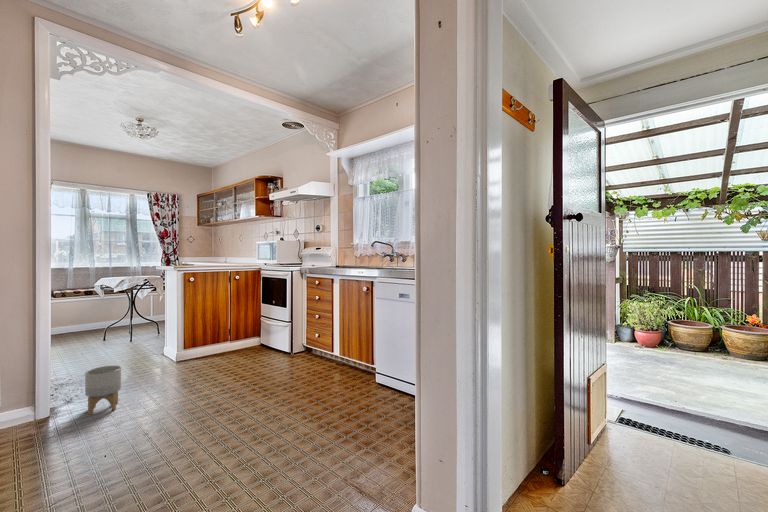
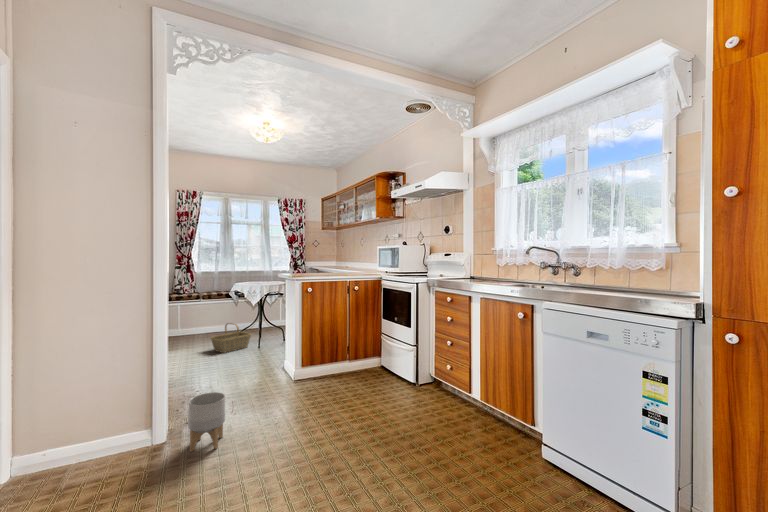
basket: none [74,319,123,349] -> present [211,323,251,353]

